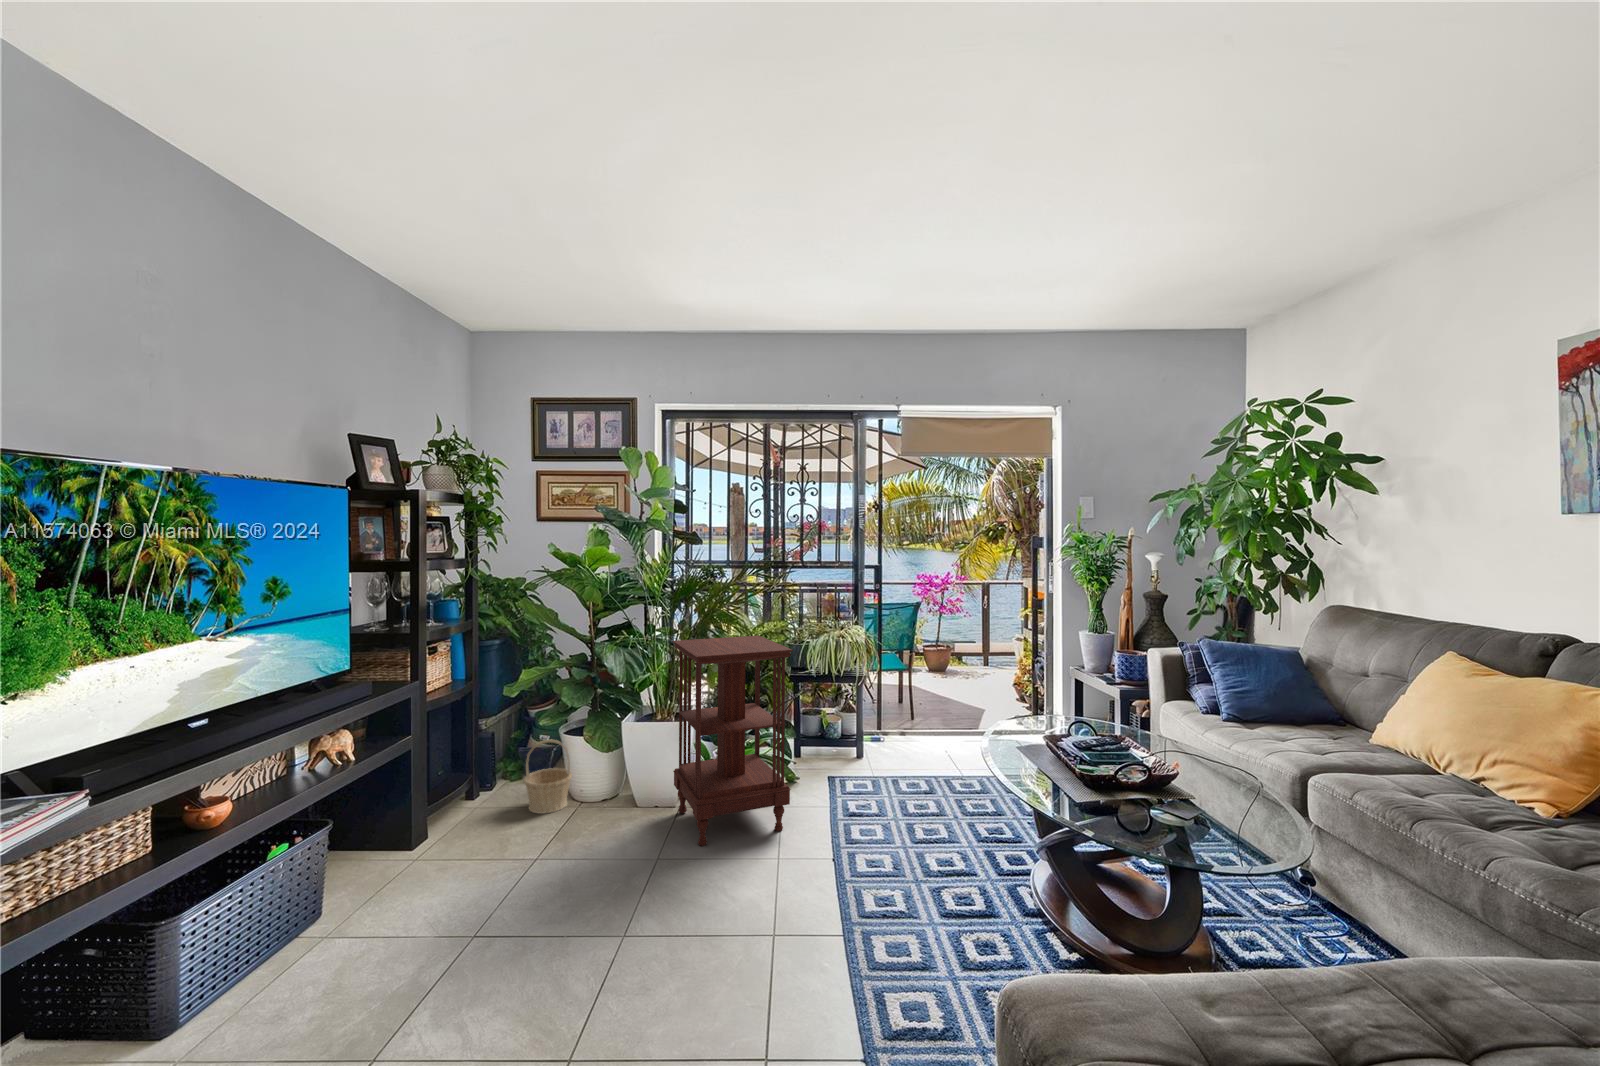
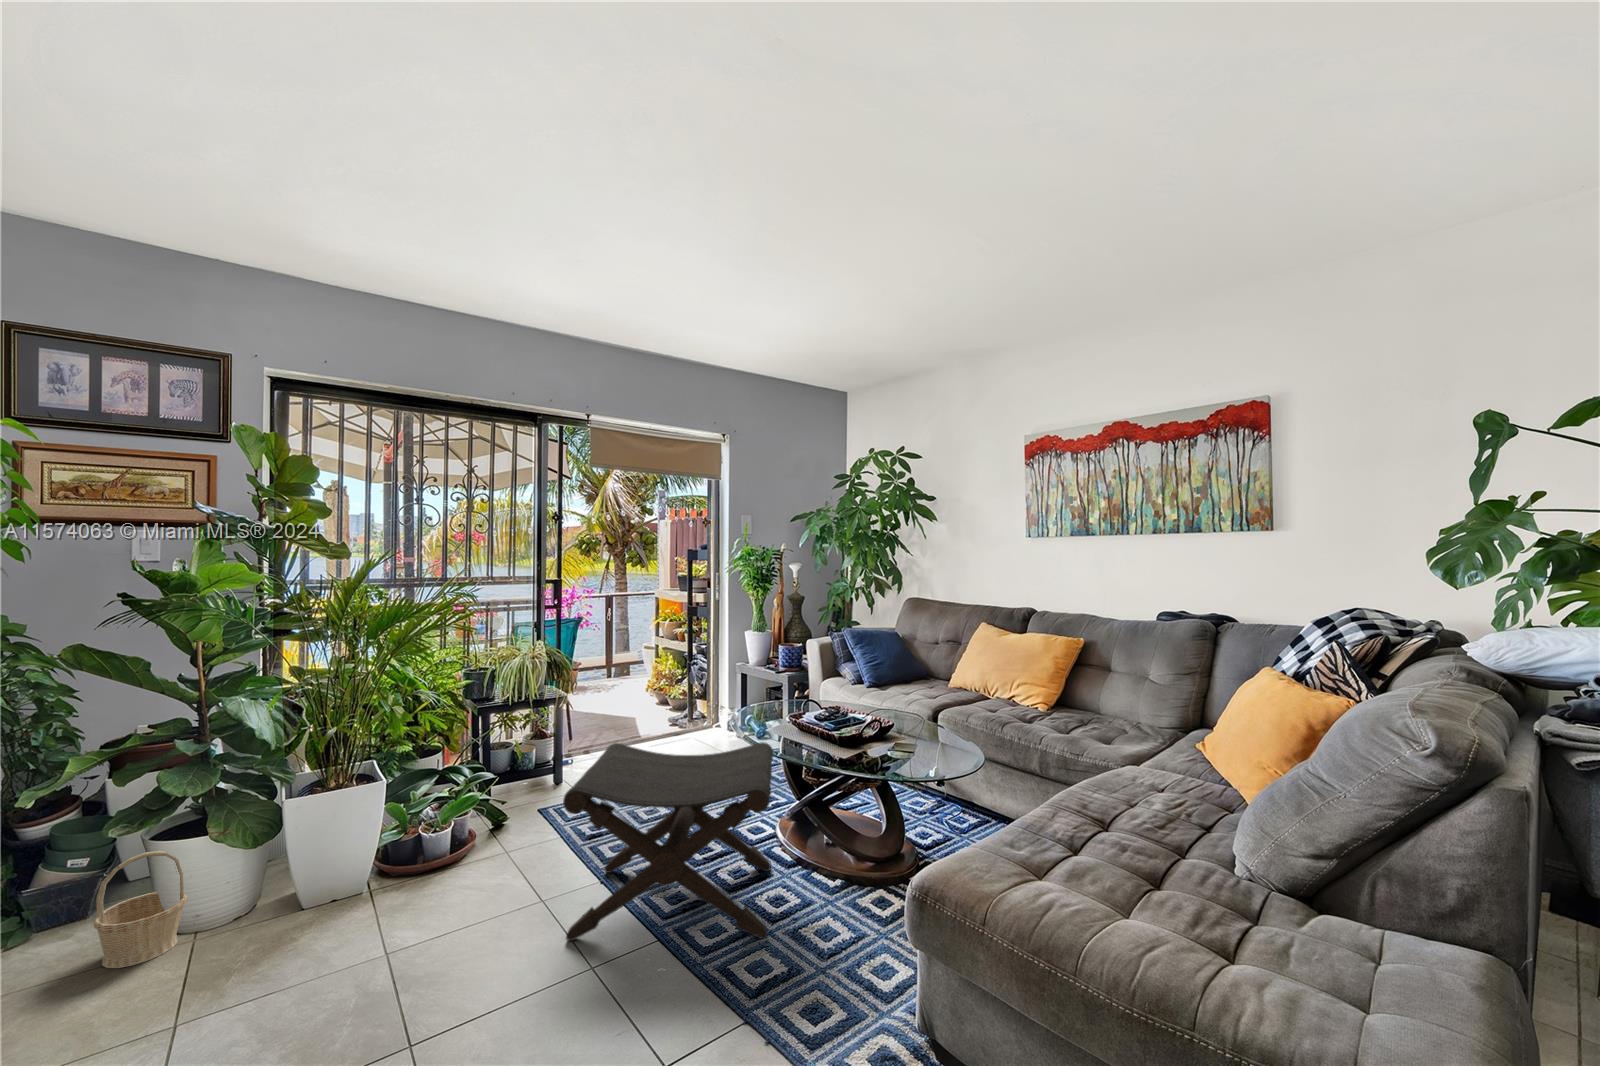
side table: present [673,636,793,846] -> none [367,666,539,919]
footstool: none [765,727,1011,982] -> present [563,742,774,941]

